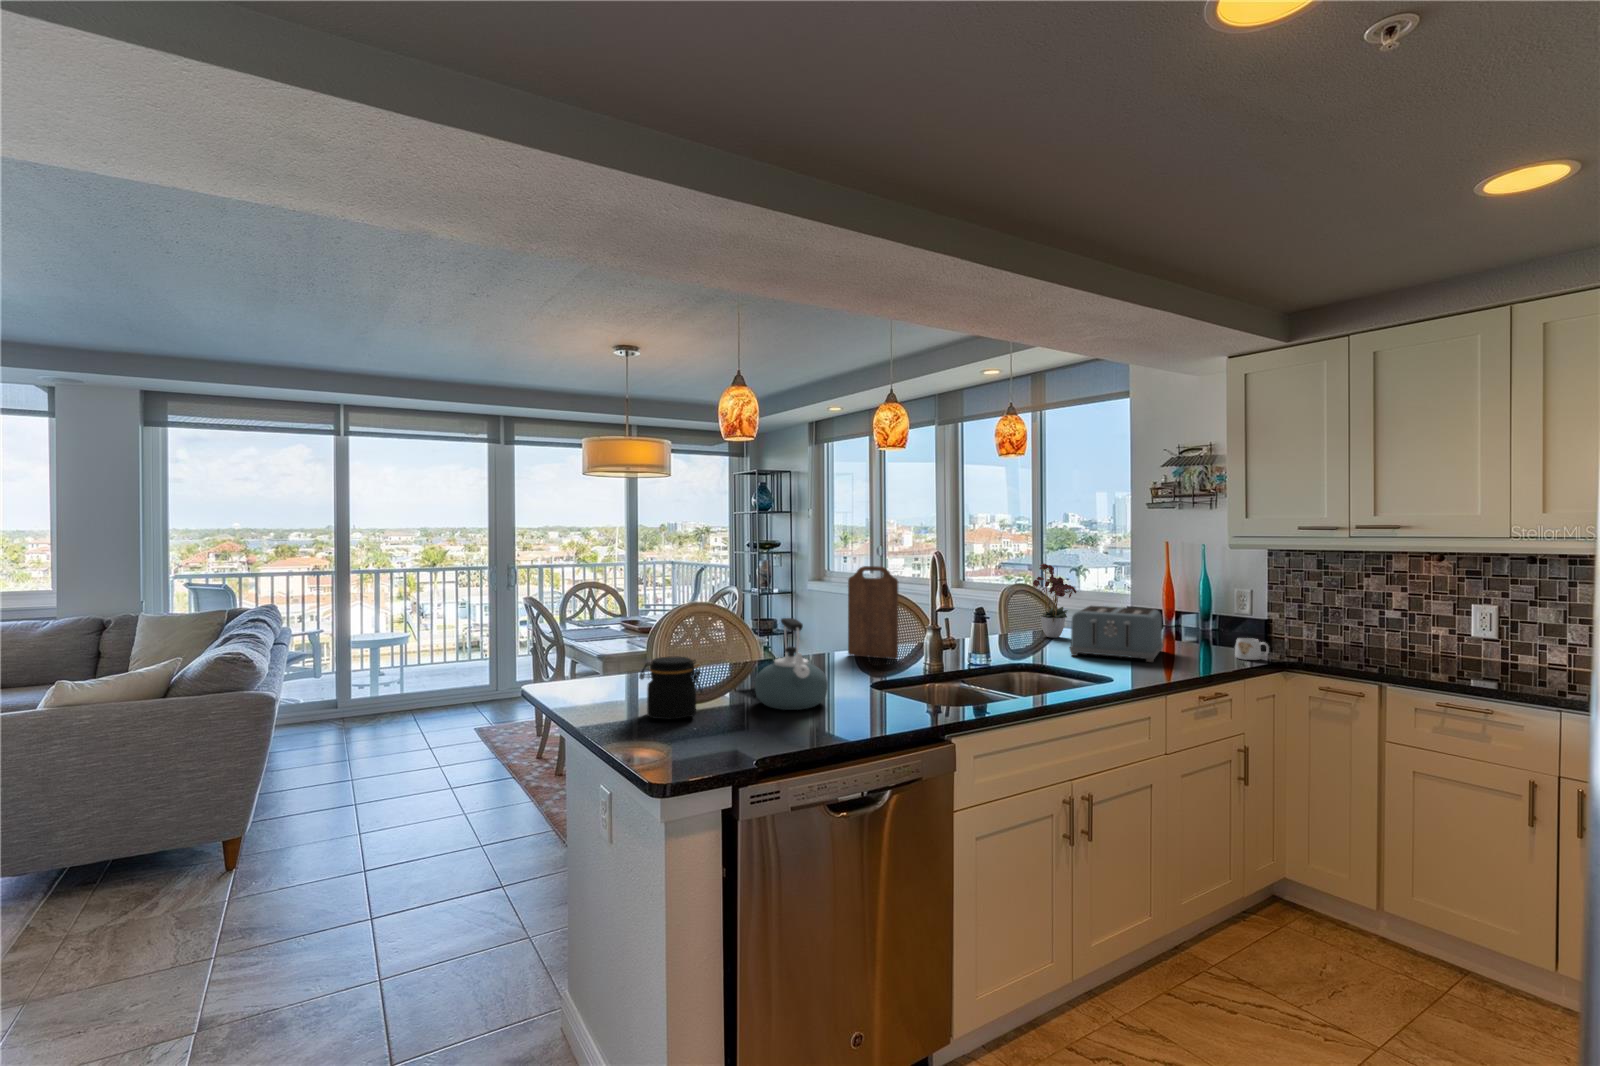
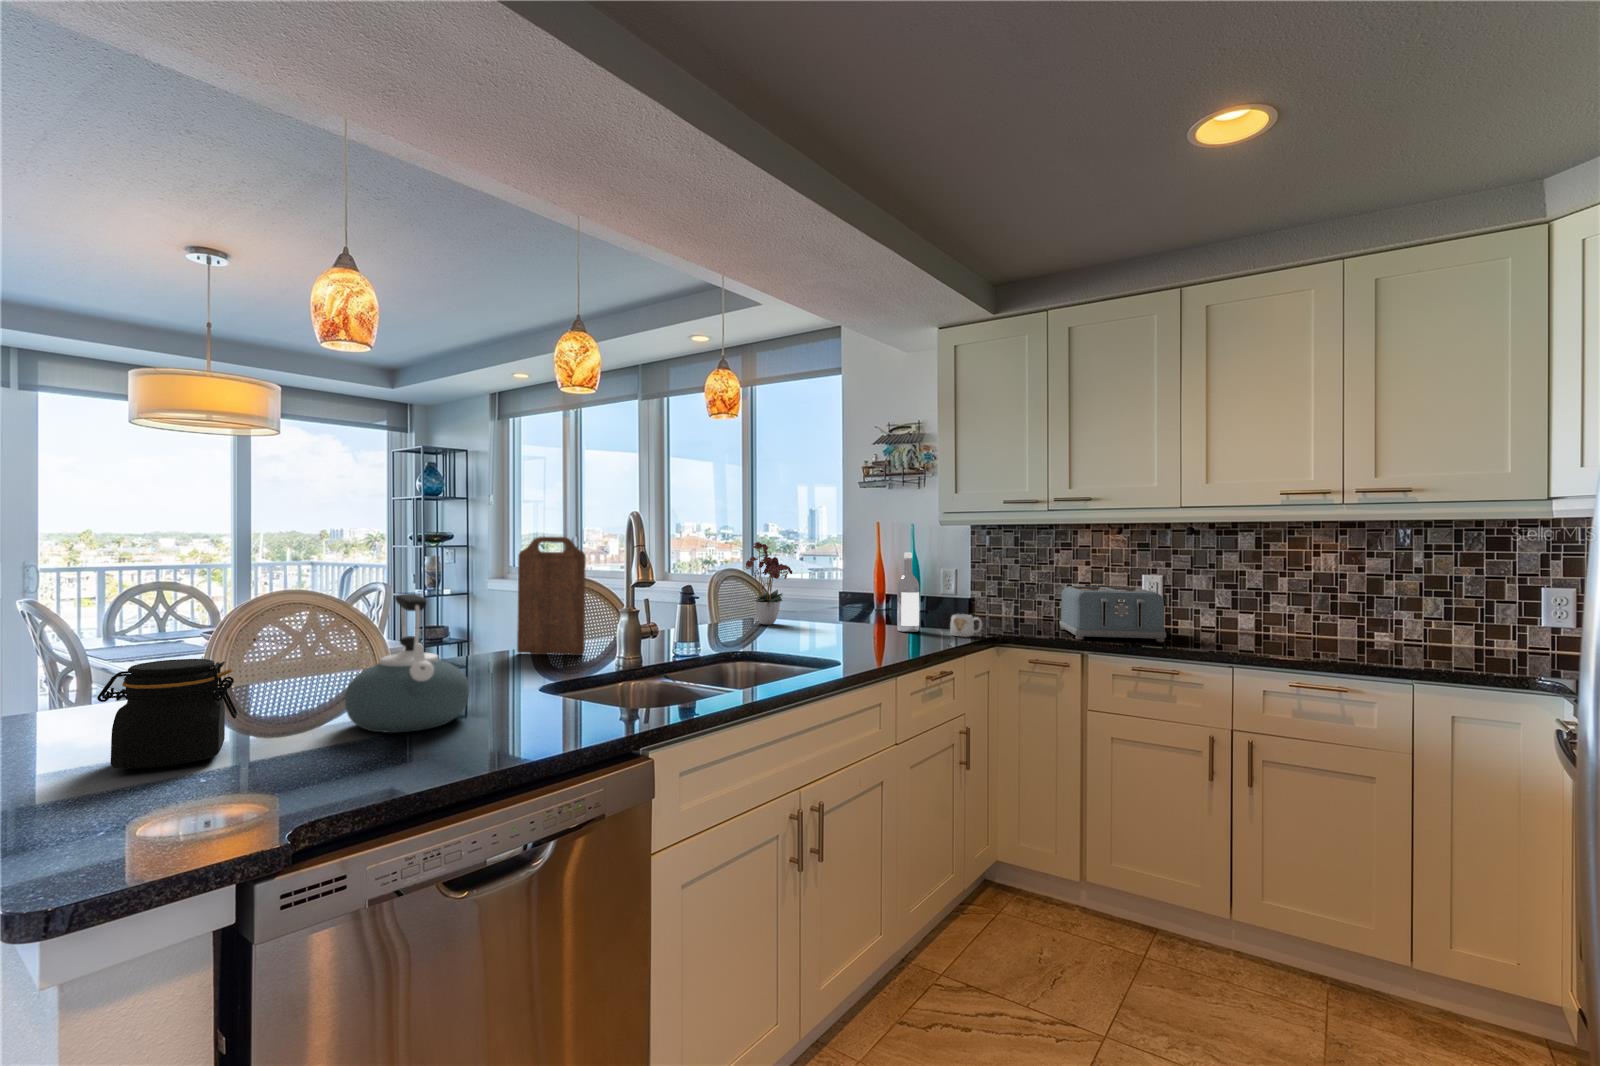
wine bottle: none [1180,577,1203,652] -> present [897,552,919,632]
toaster: present [1070,606,1163,662] -> present [1059,586,1166,642]

